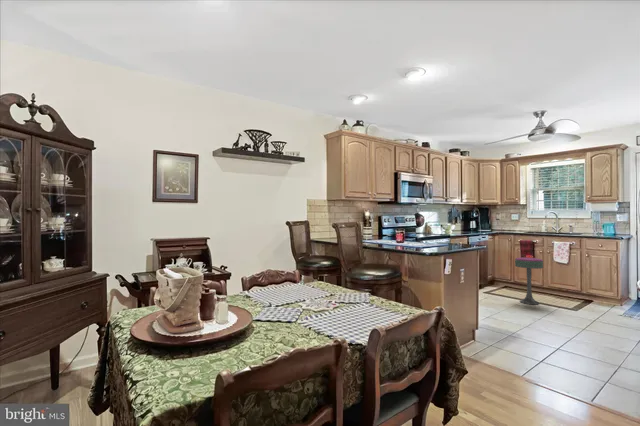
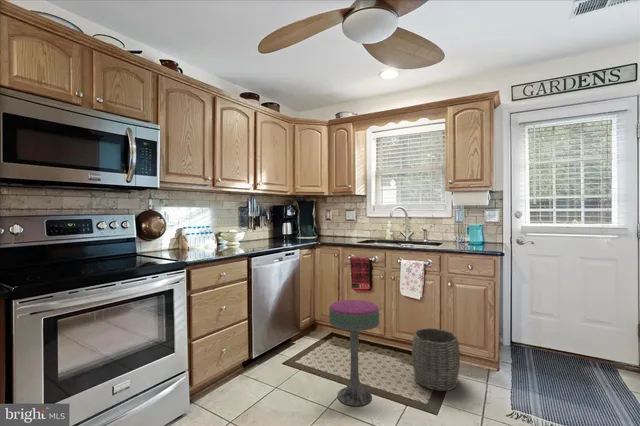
woven basket: none [562,277,592,306] -> present [412,328,460,391]

